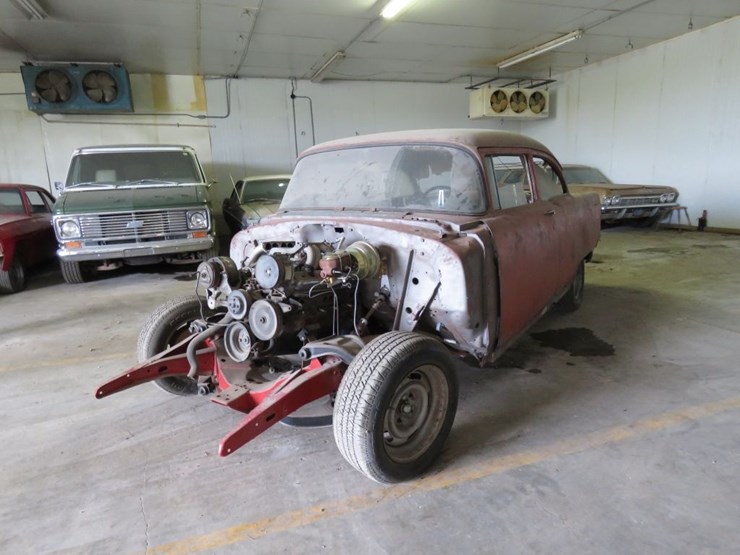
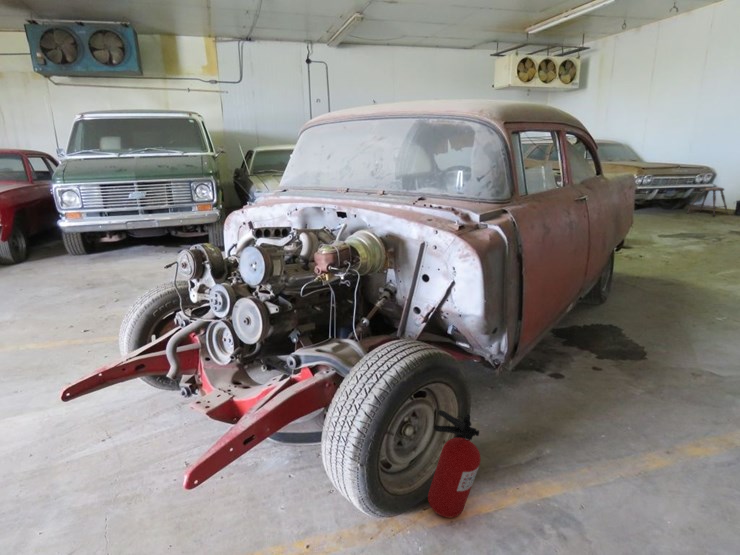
fire extinguisher: none [425,386,468,483] -> present [428,410,480,518]

